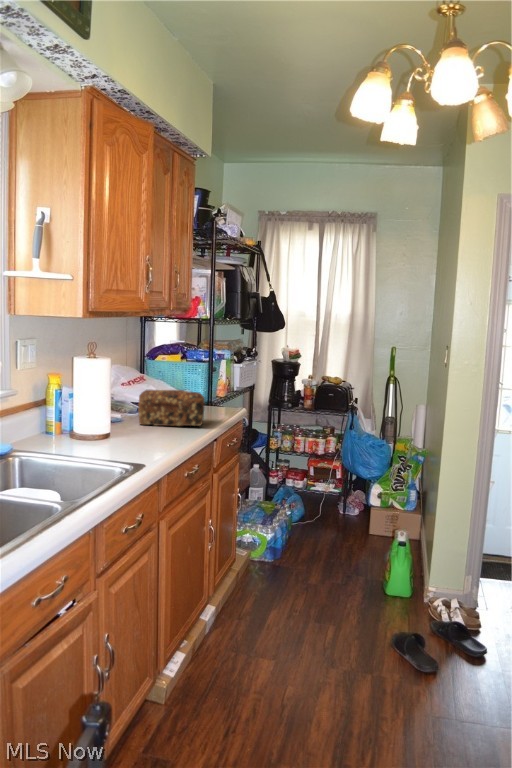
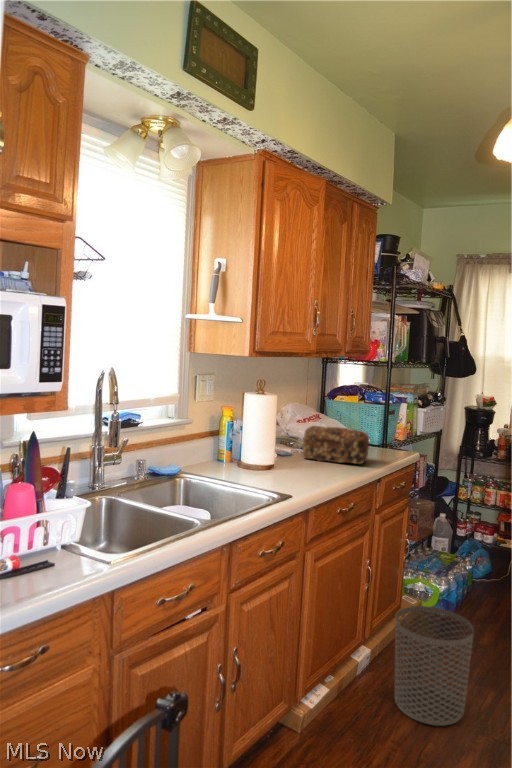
waste bin: none [242,556,314,666] -> present [395,606,473,726]

